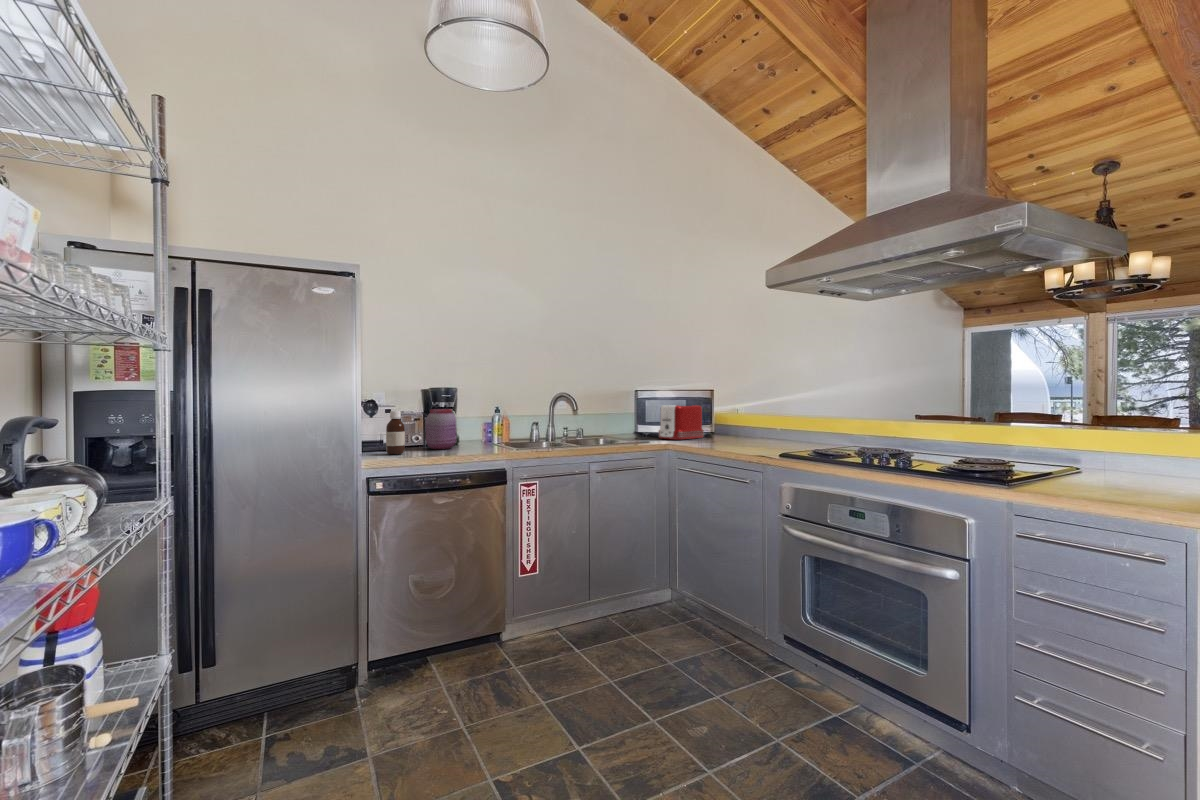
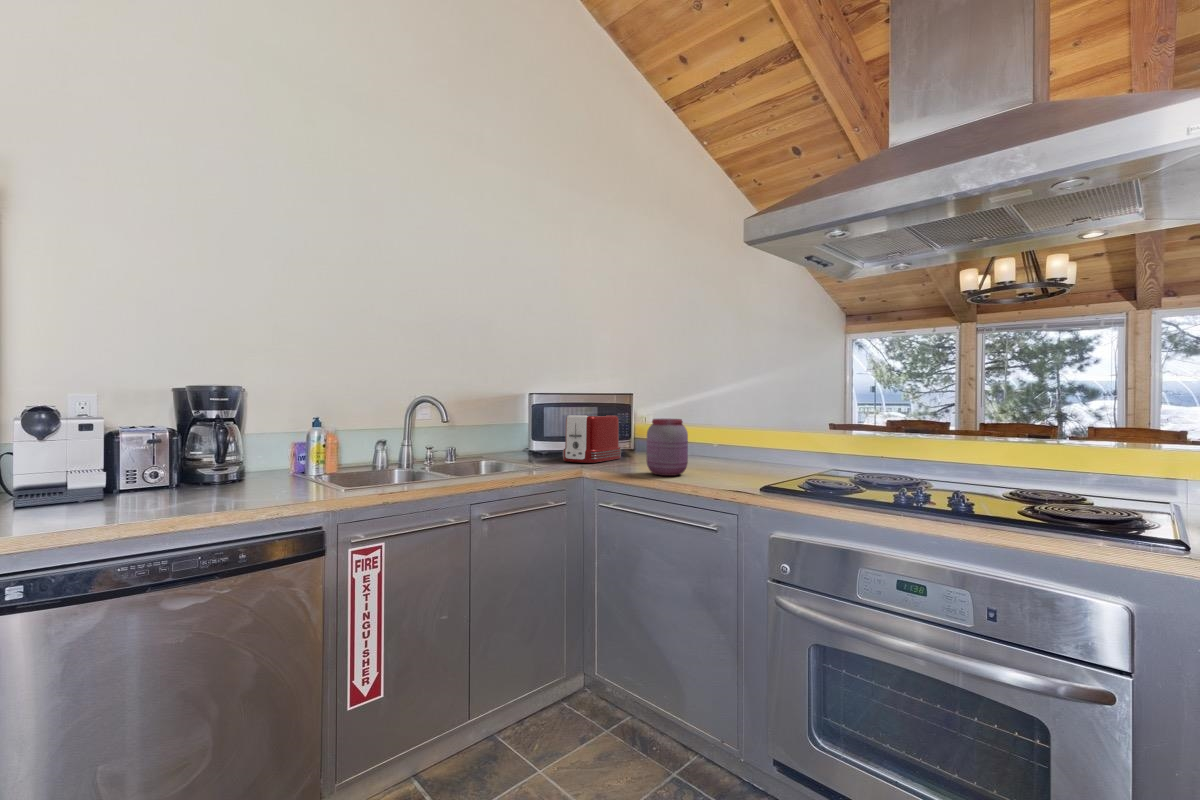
jar: present [426,409,456,449] -> present [646,419,688,476]
bottle: present [386,411,405,454] -> none [74,427,119,510]

